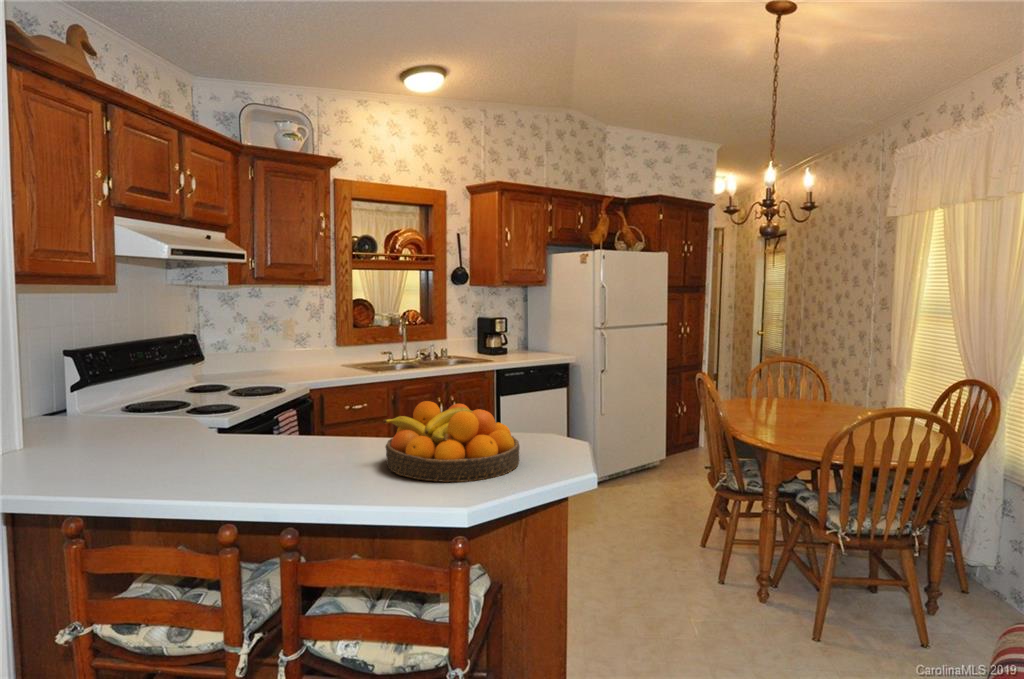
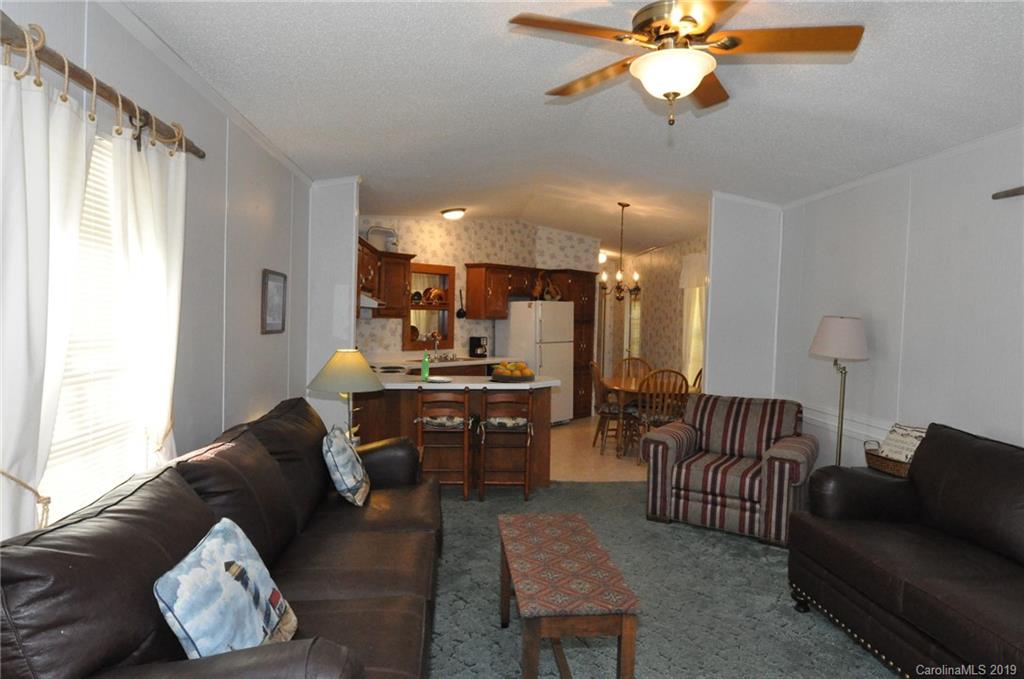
plate: none [184,368,267,475] -> present [421,349,452,383]

